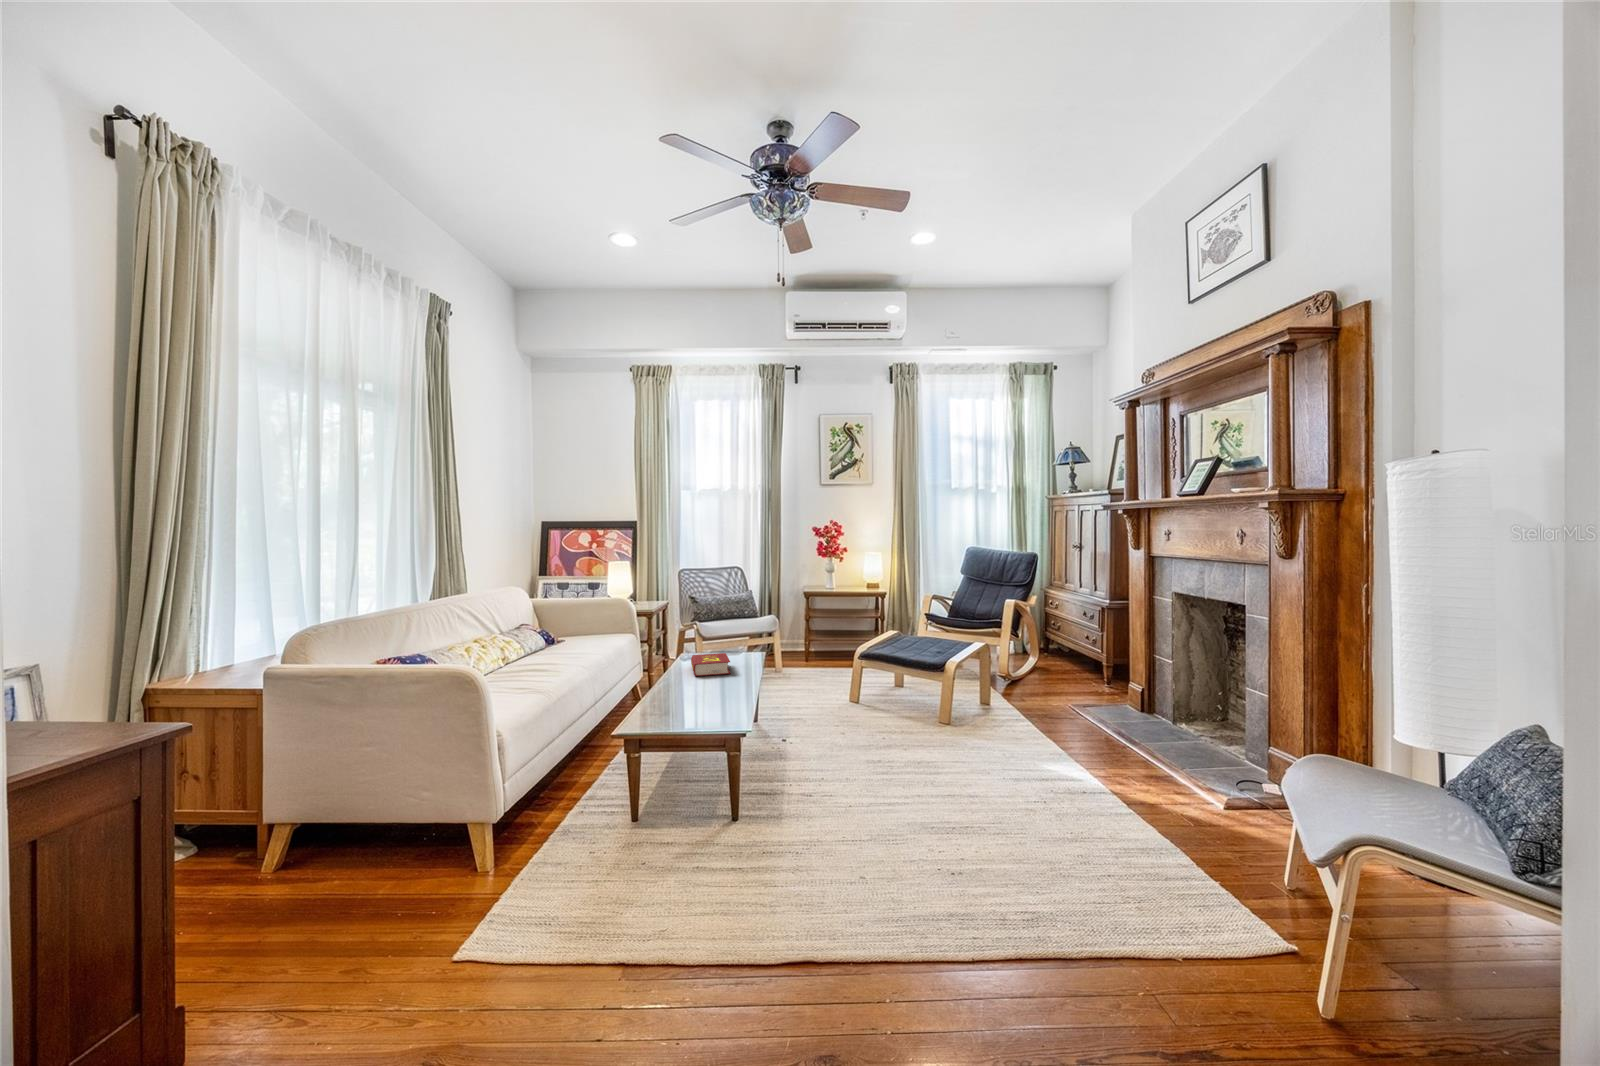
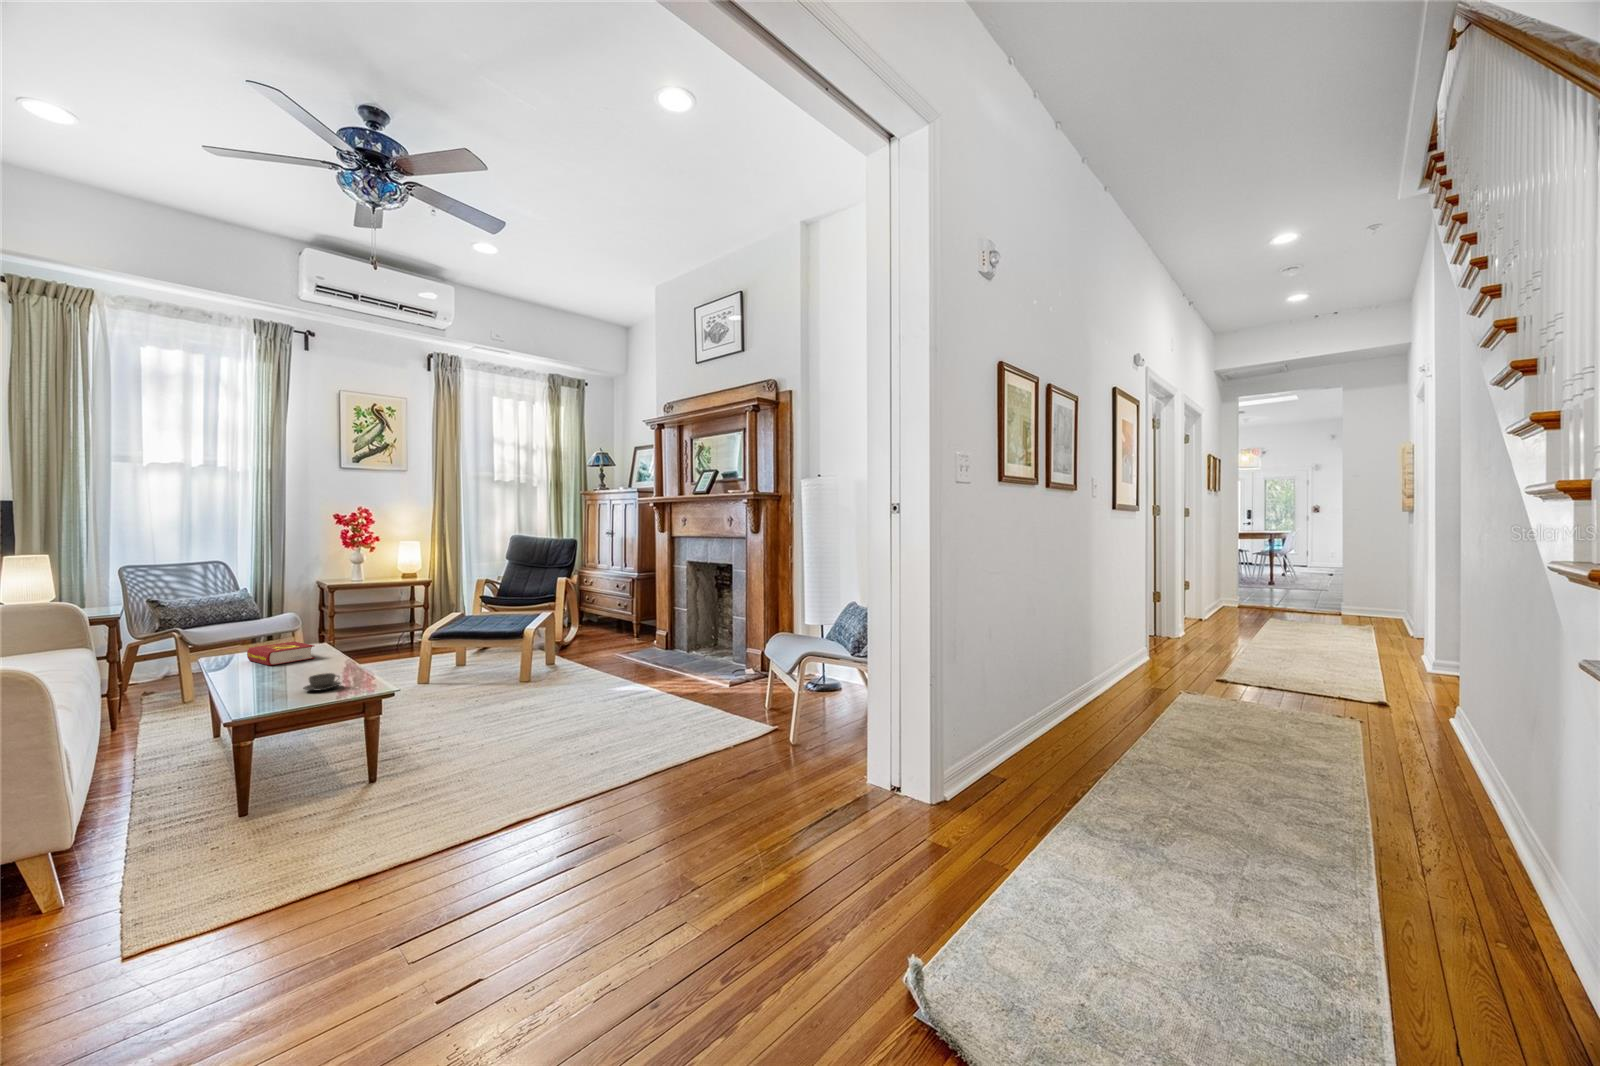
teacup: none [672,703,703,721] -> present [304,673,341,691]

